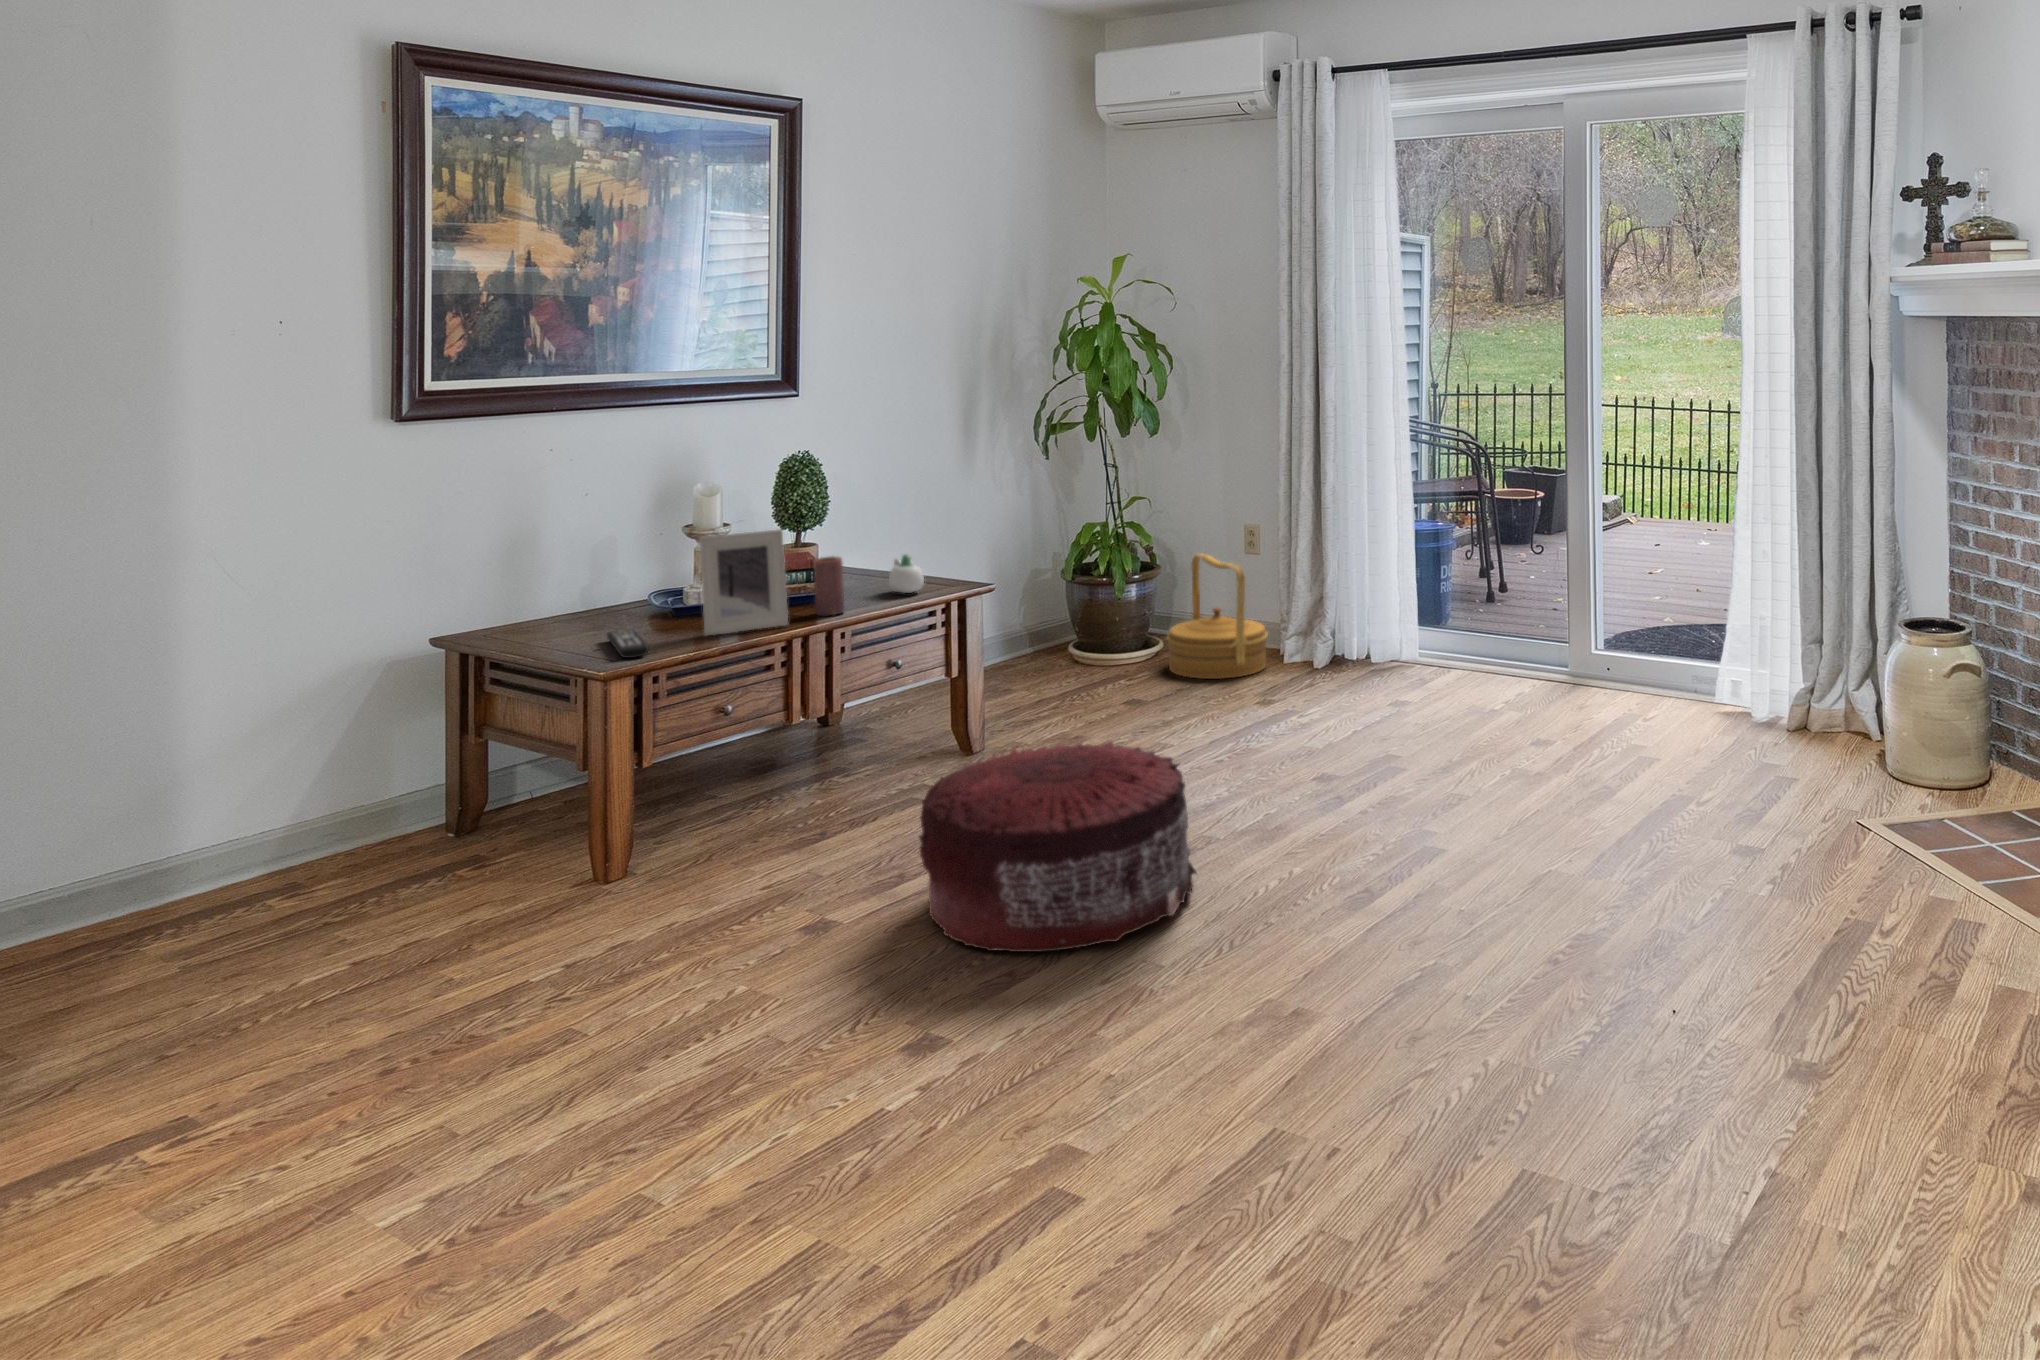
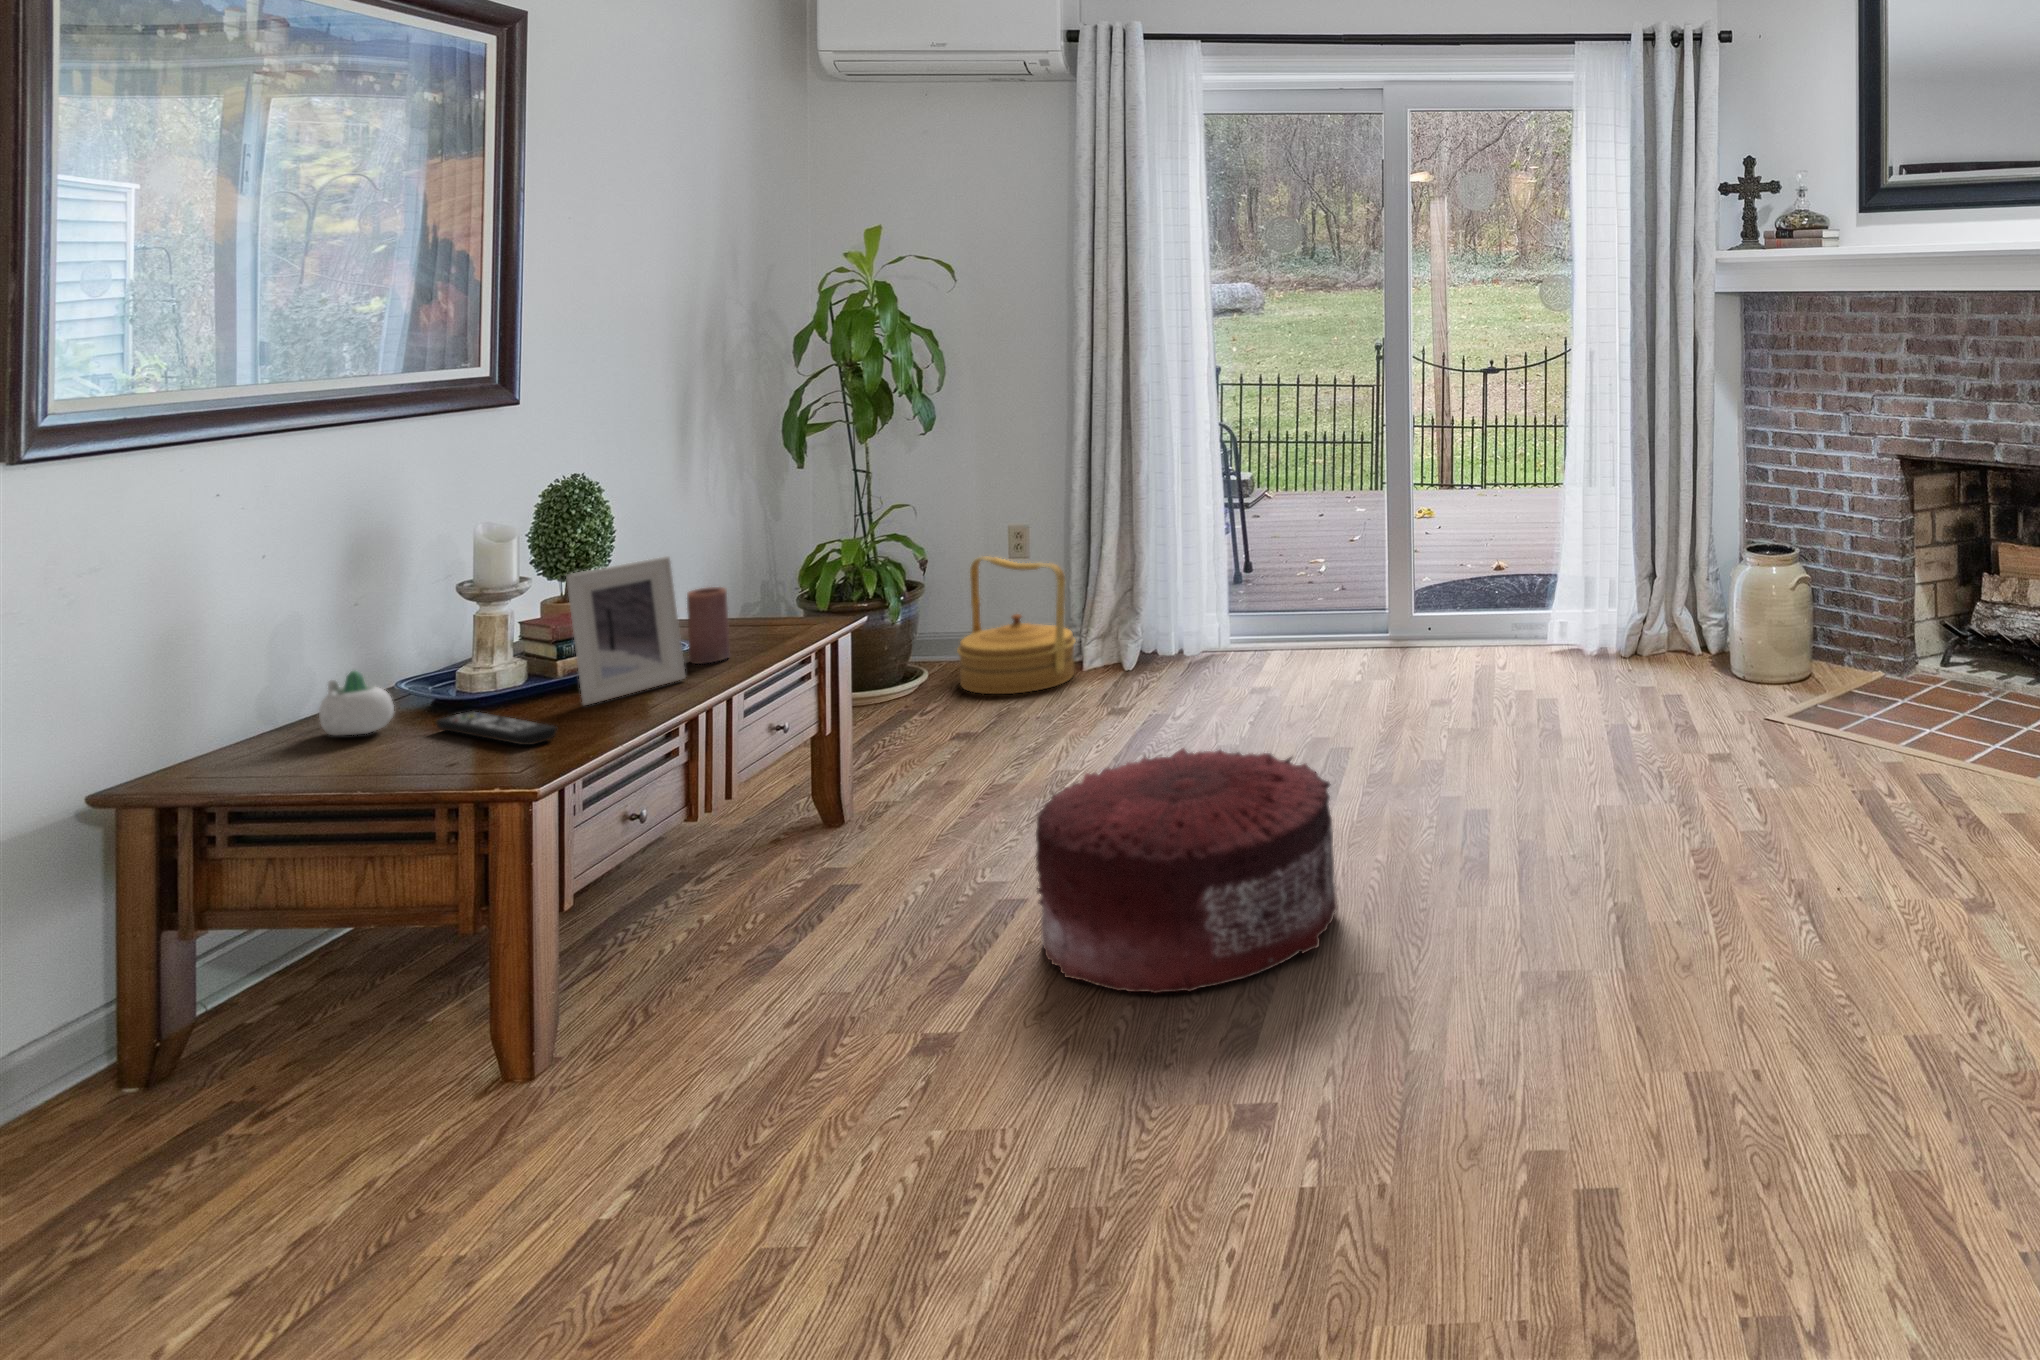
succulent planter: present [889,555,924,593] -> present [319,671,394,735]

